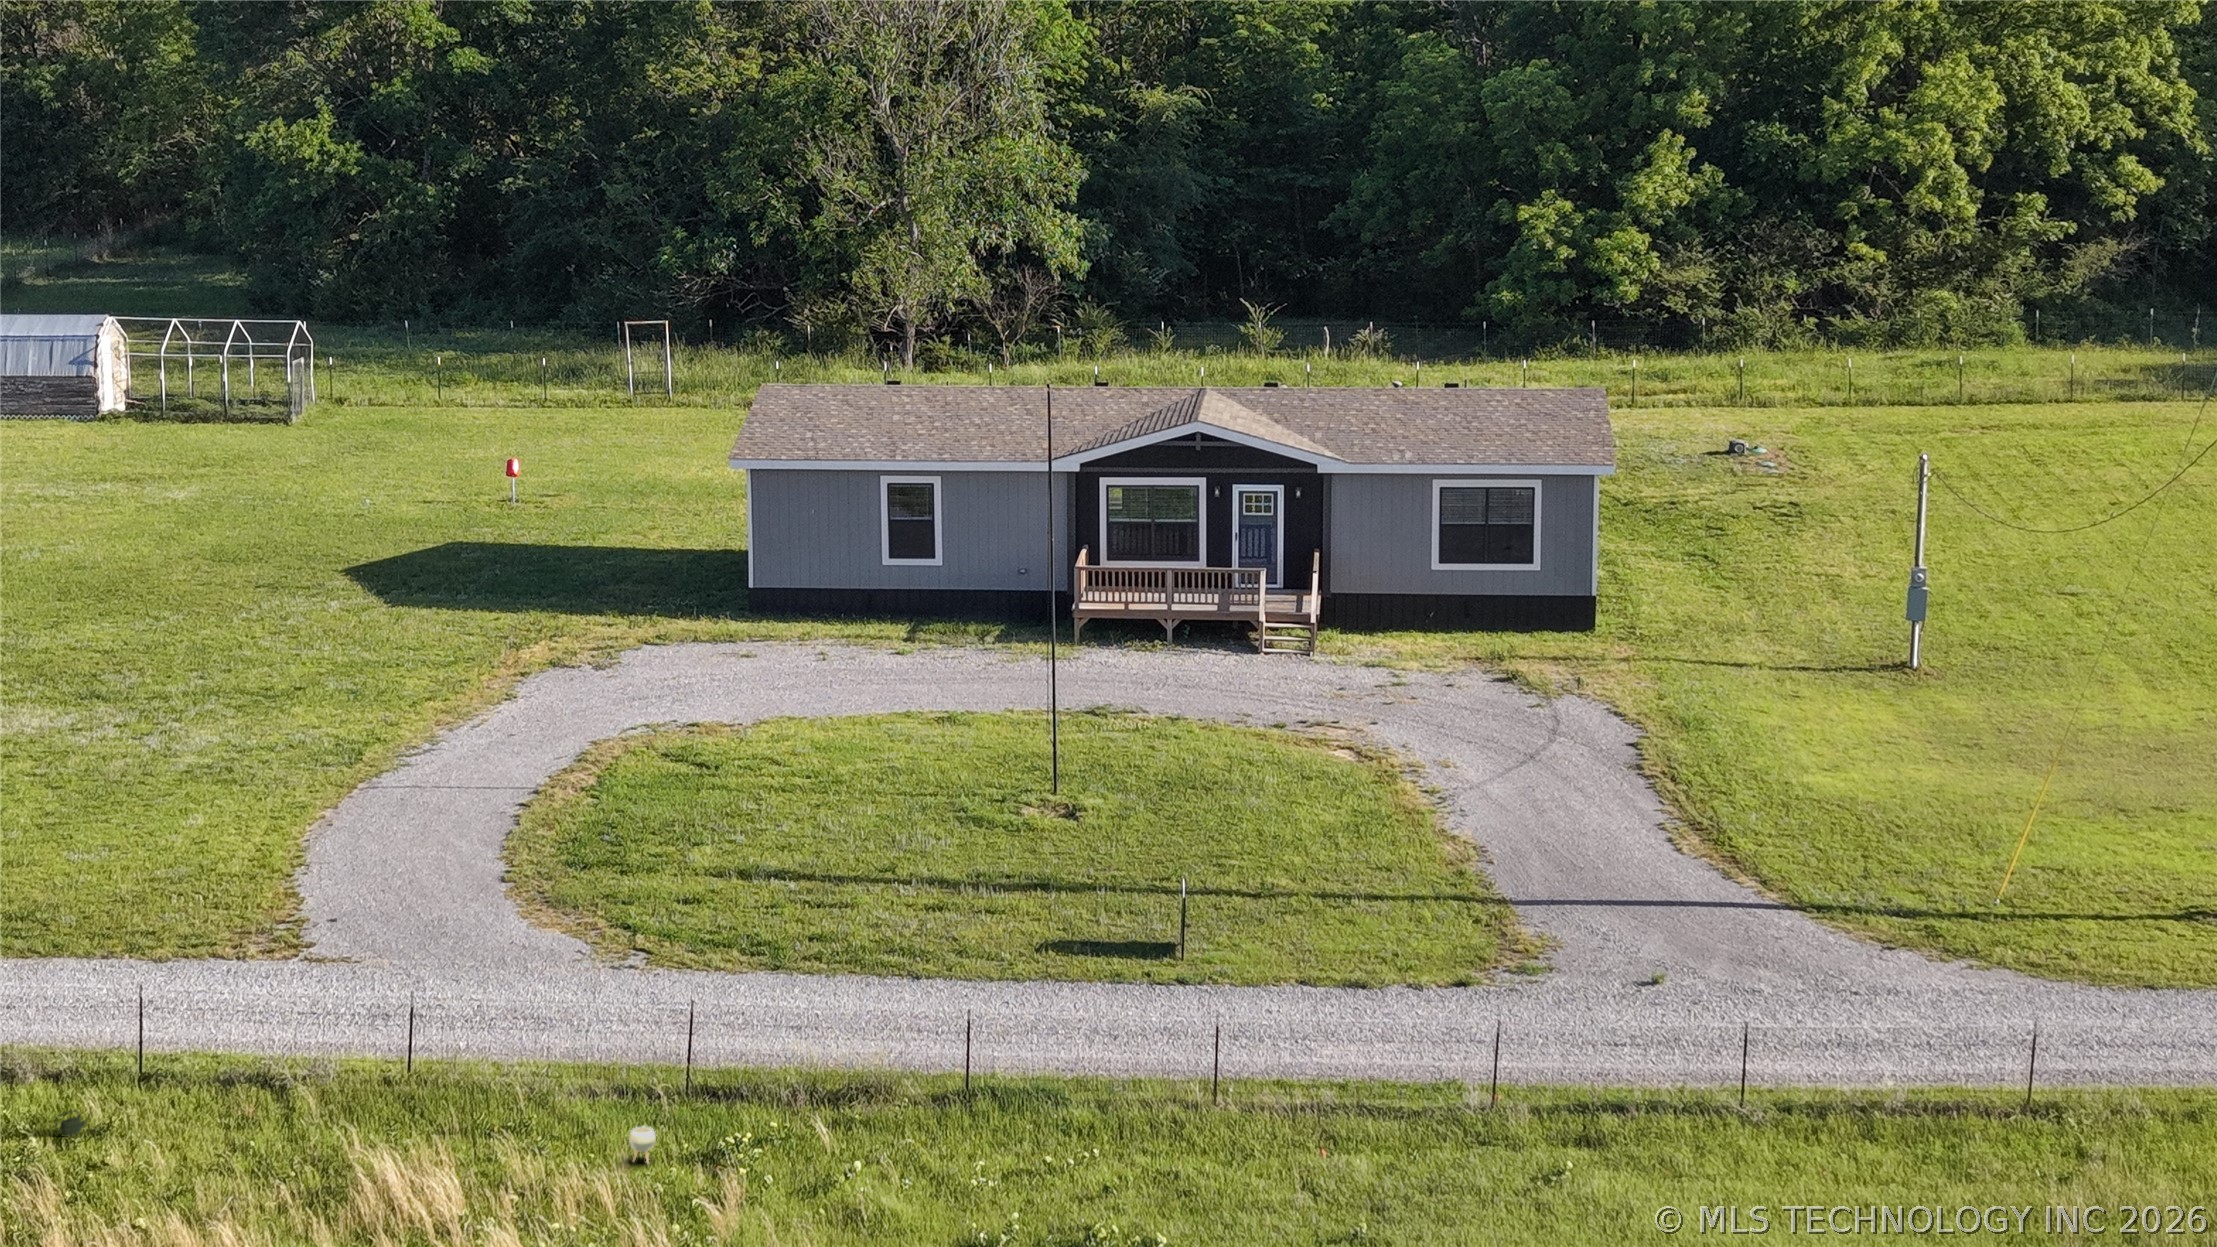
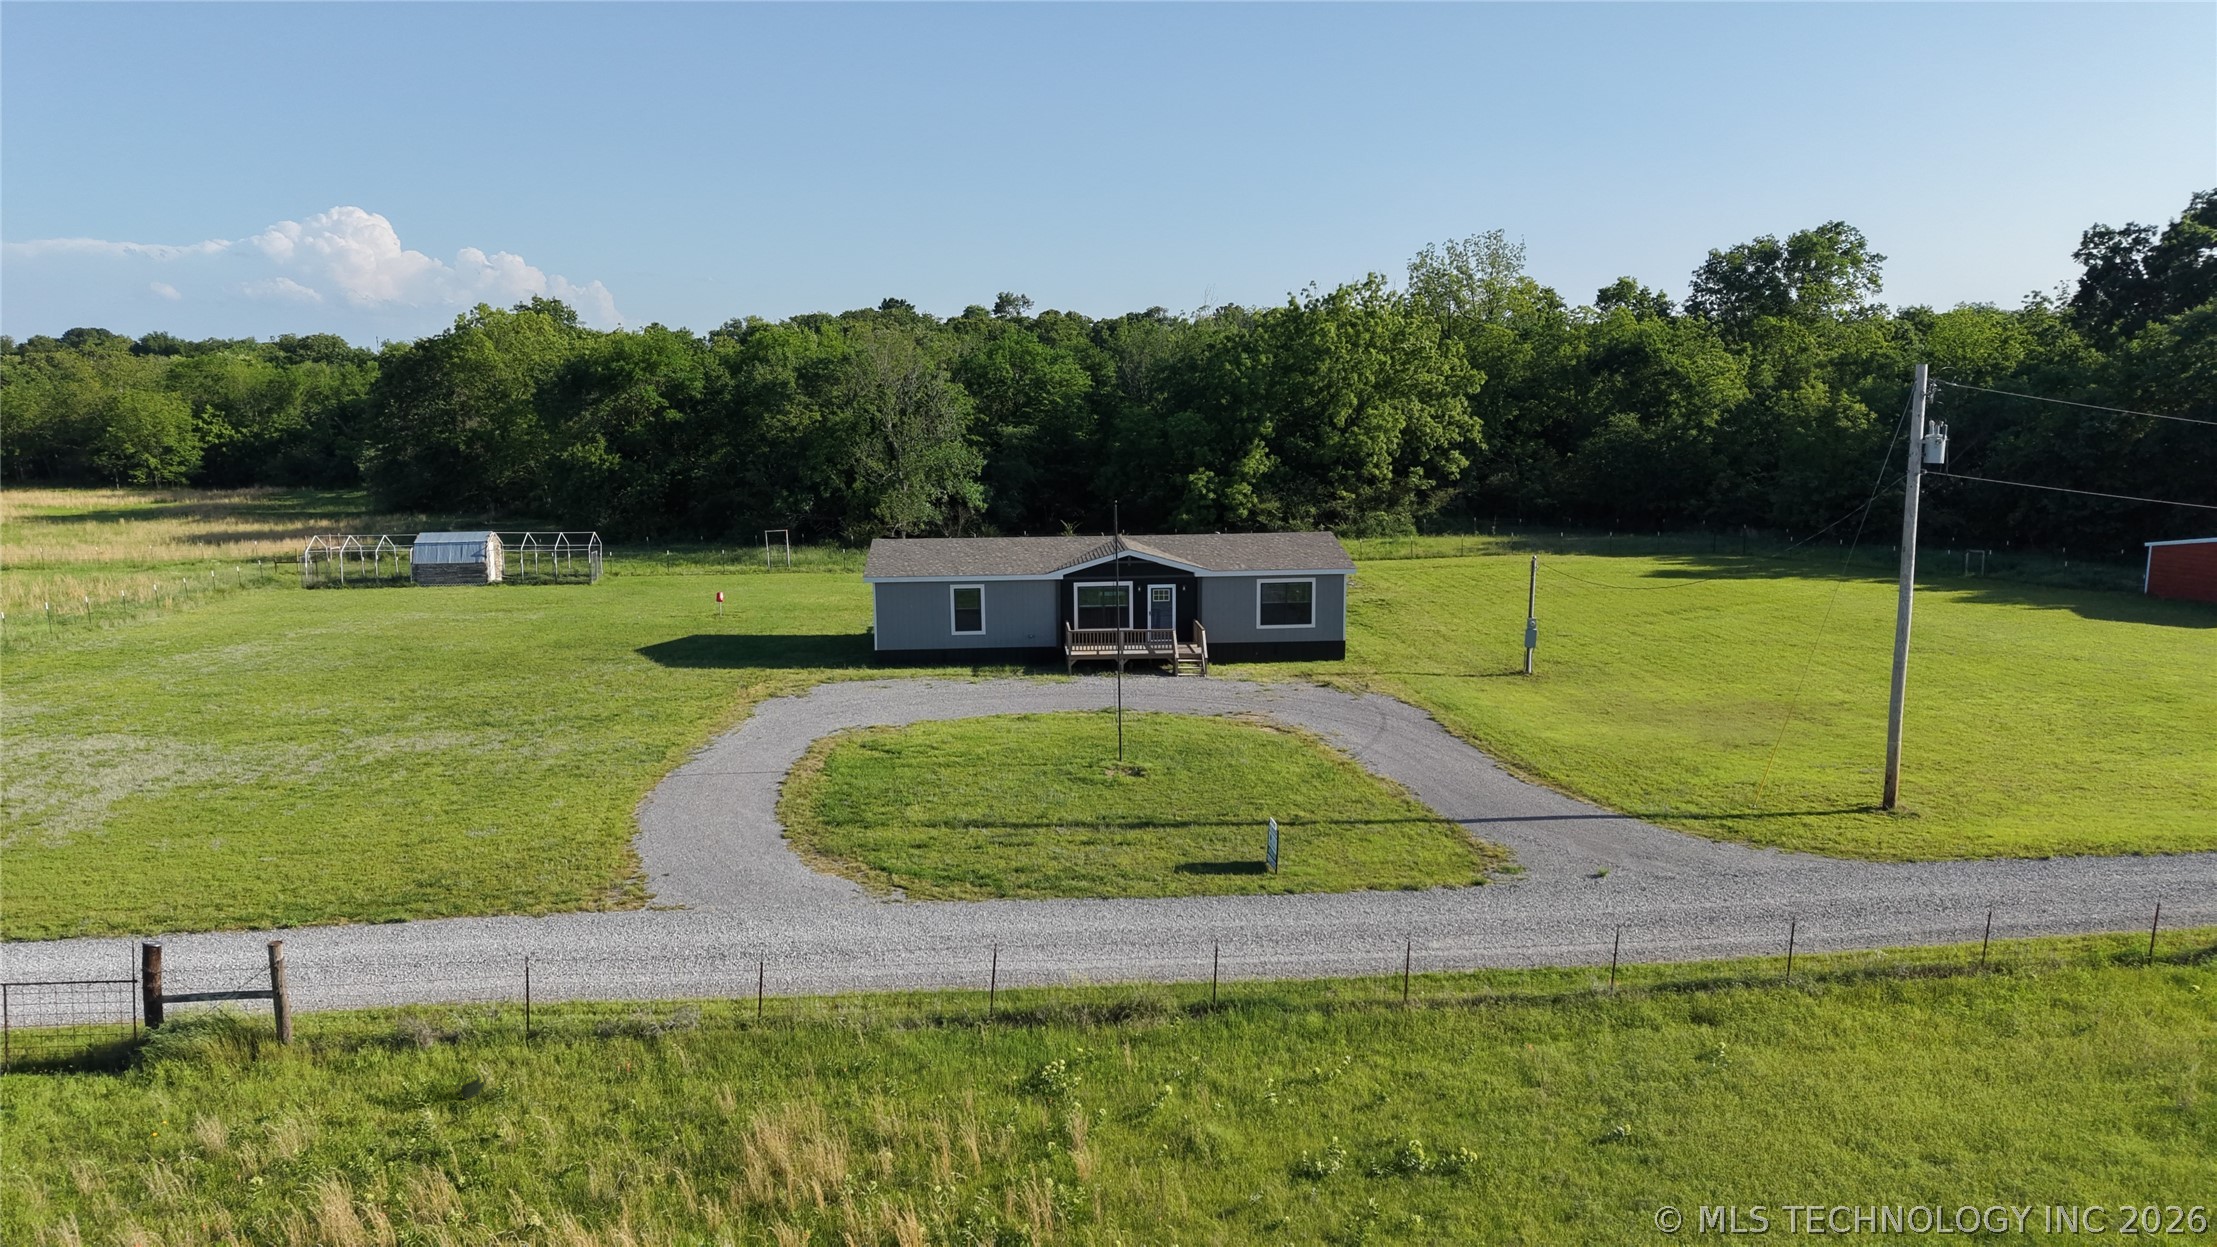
planter: present [629,1127,656,1164] -> none [968,1058,990,1092]

